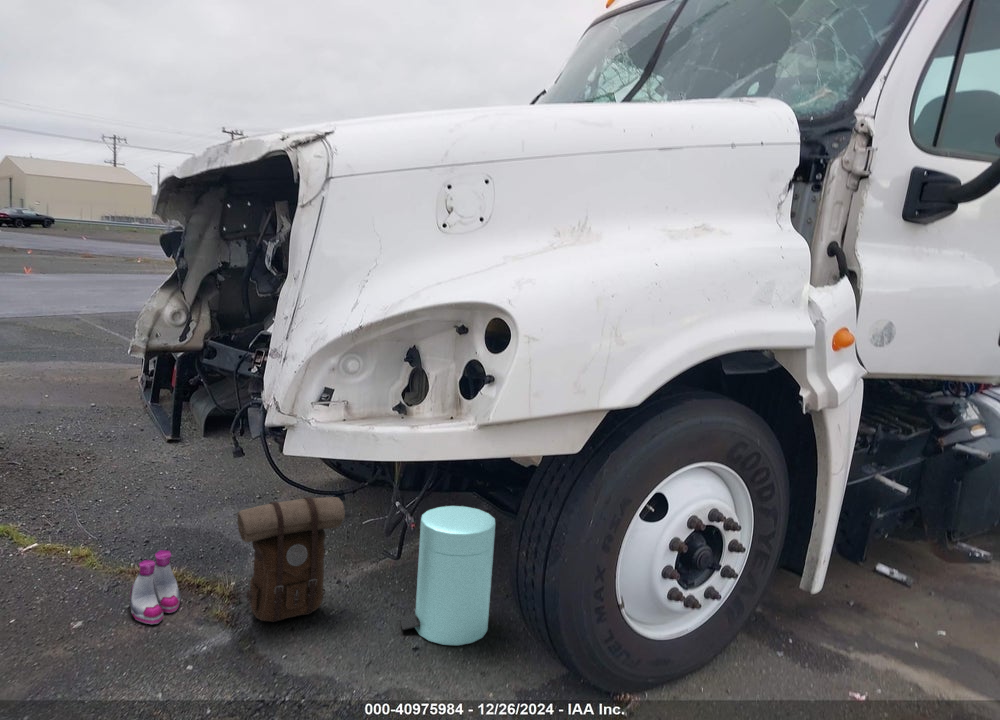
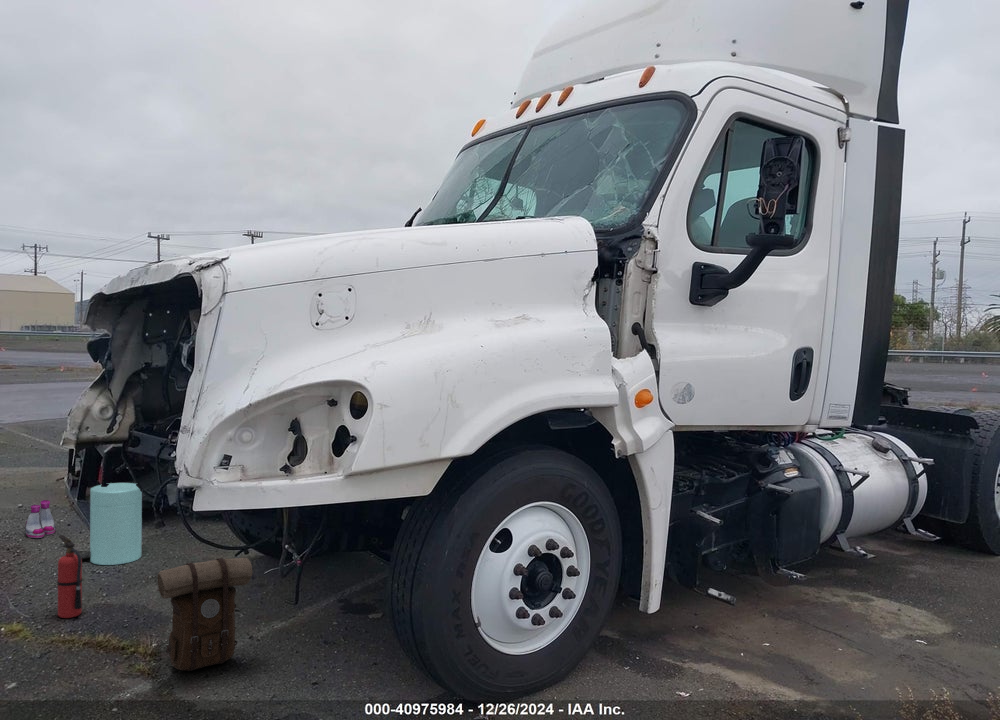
fire extinguisher: none [127,452,154,543] -> present [57,535,82,618]
trash can: present [400,506,495,645] -> present [81,483,142,565]
boots: present [130,550,181,624] -> present [25,500,56,538]

